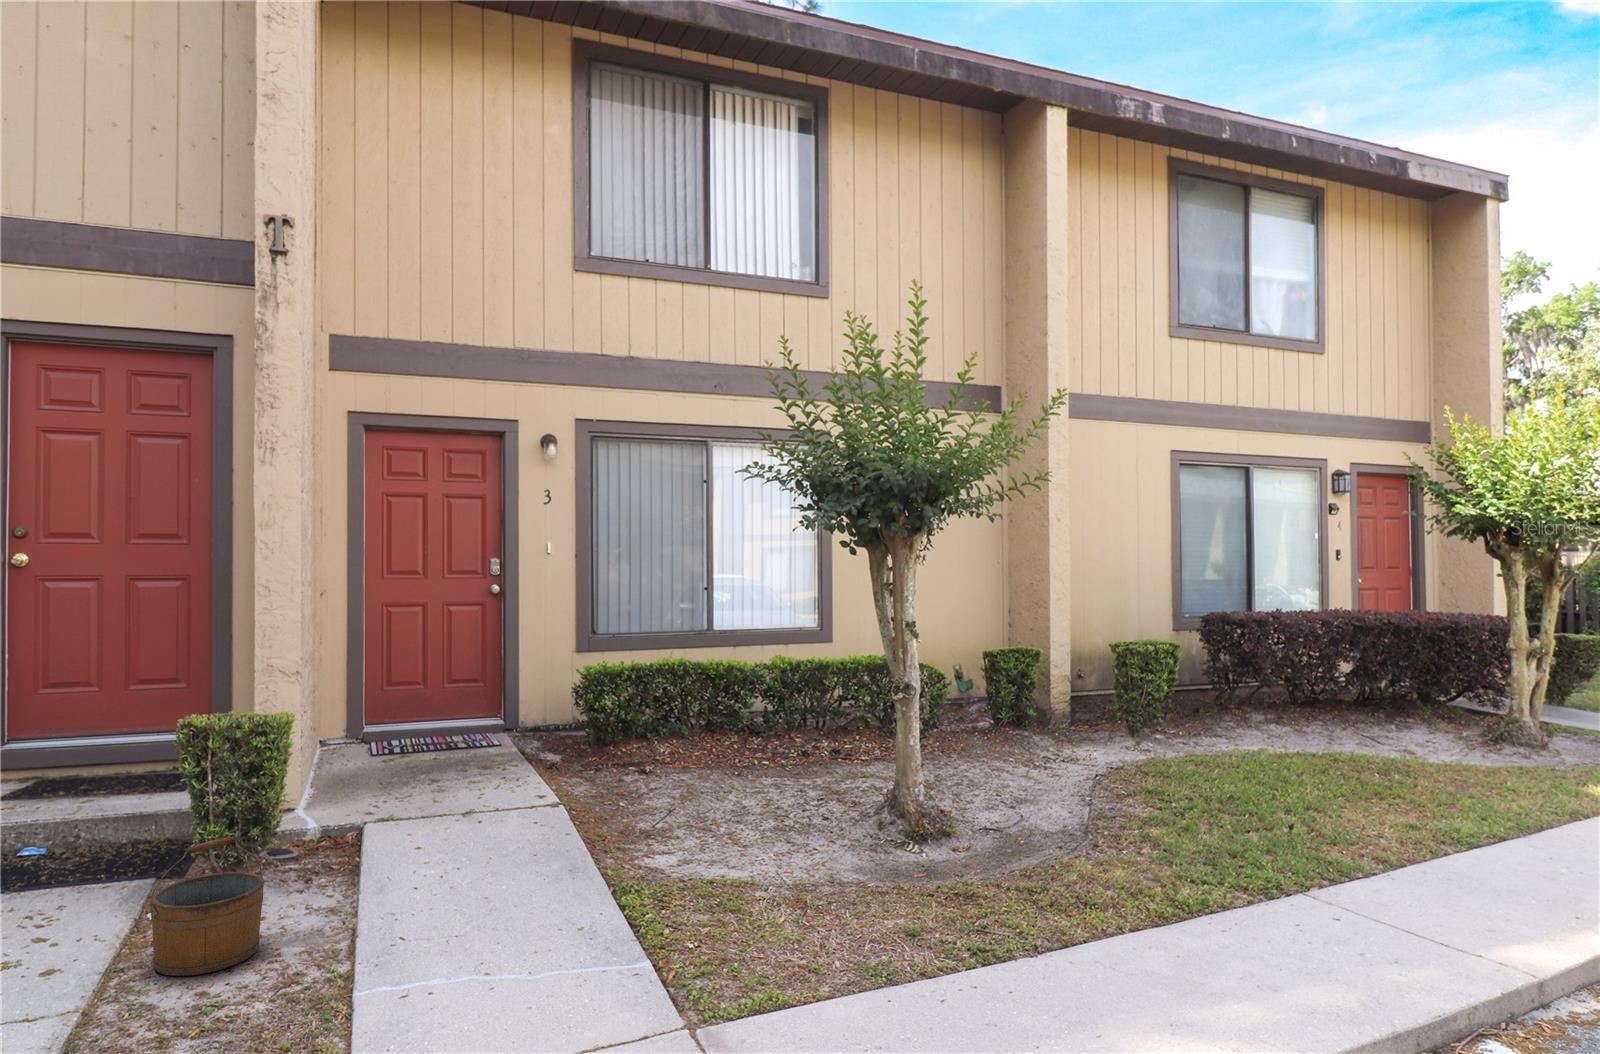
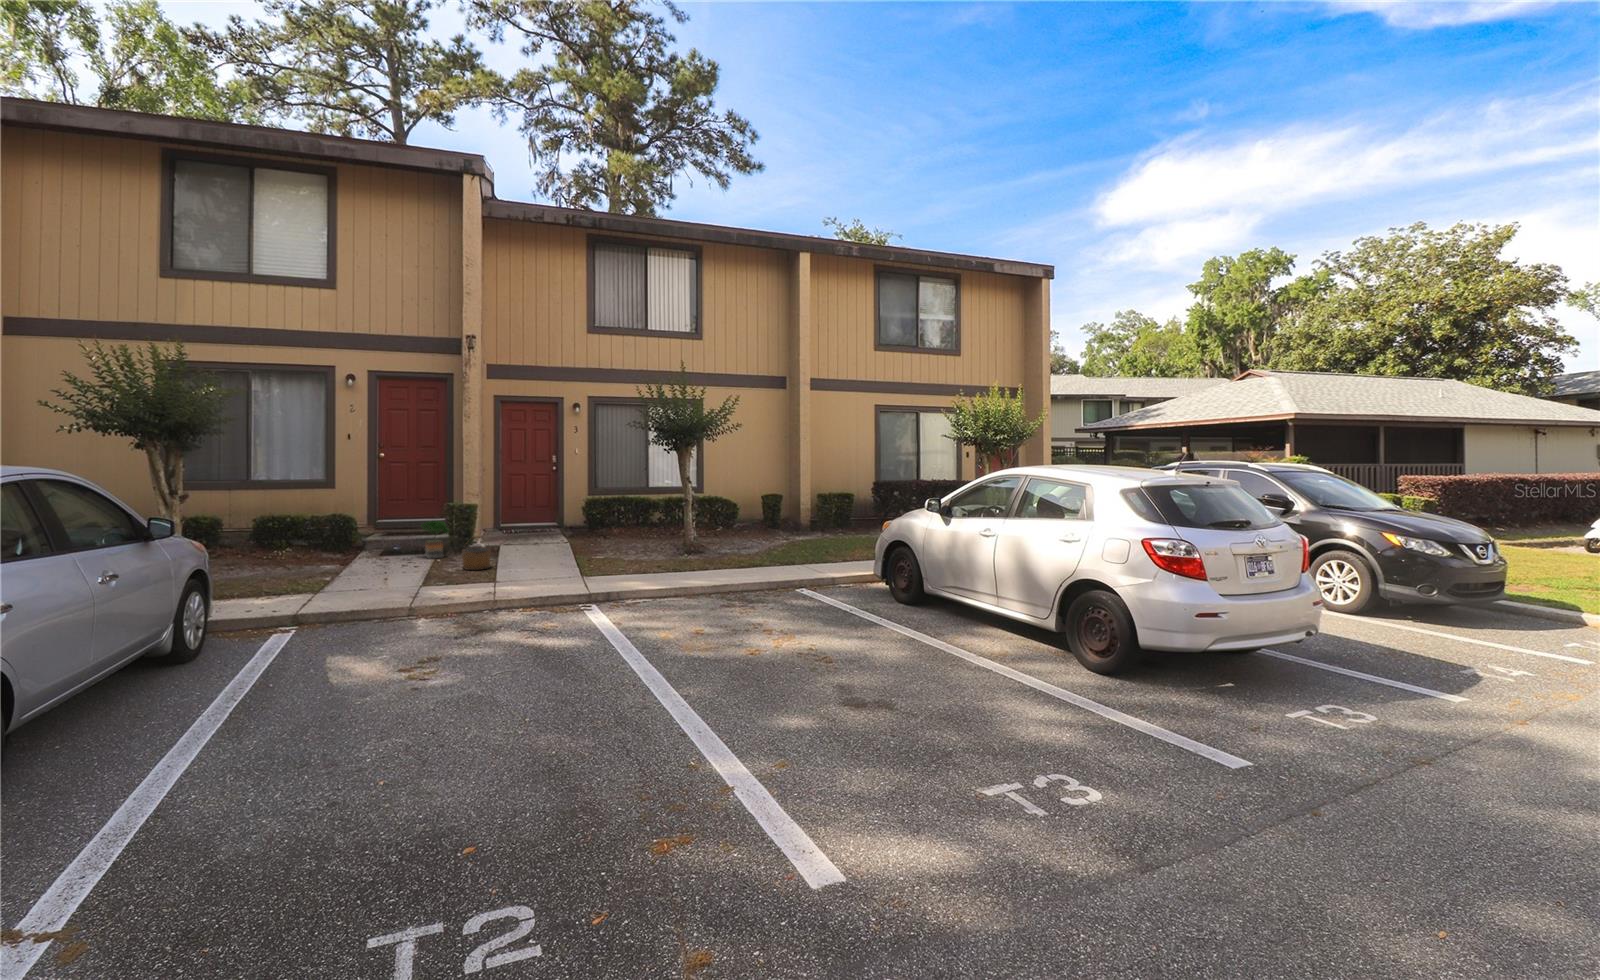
potted tree: none [61,757,161,889] -> present [421,521,448,558]

